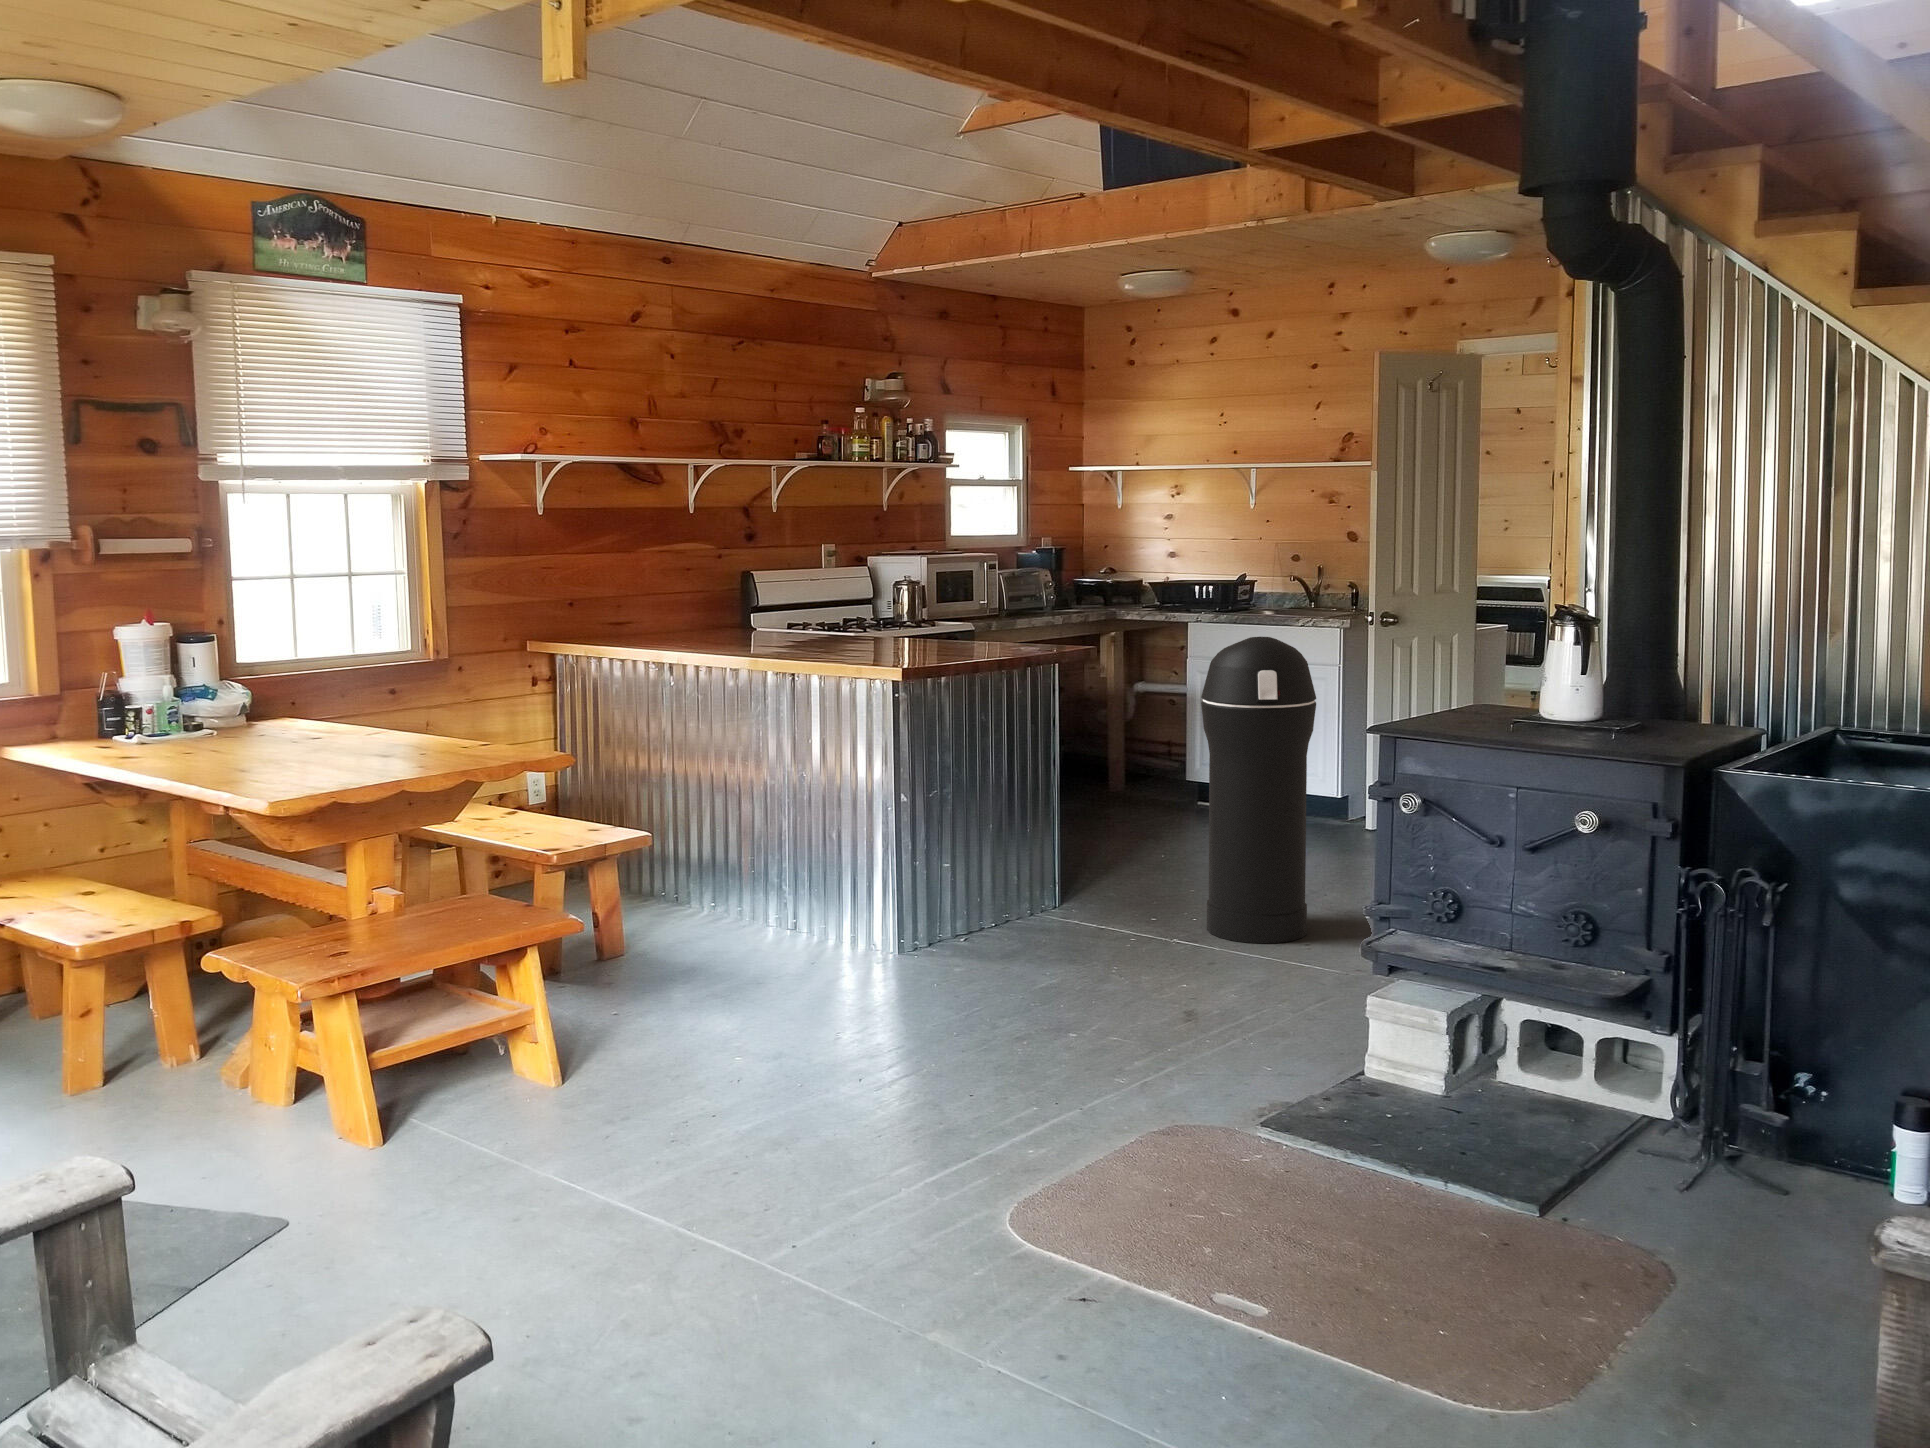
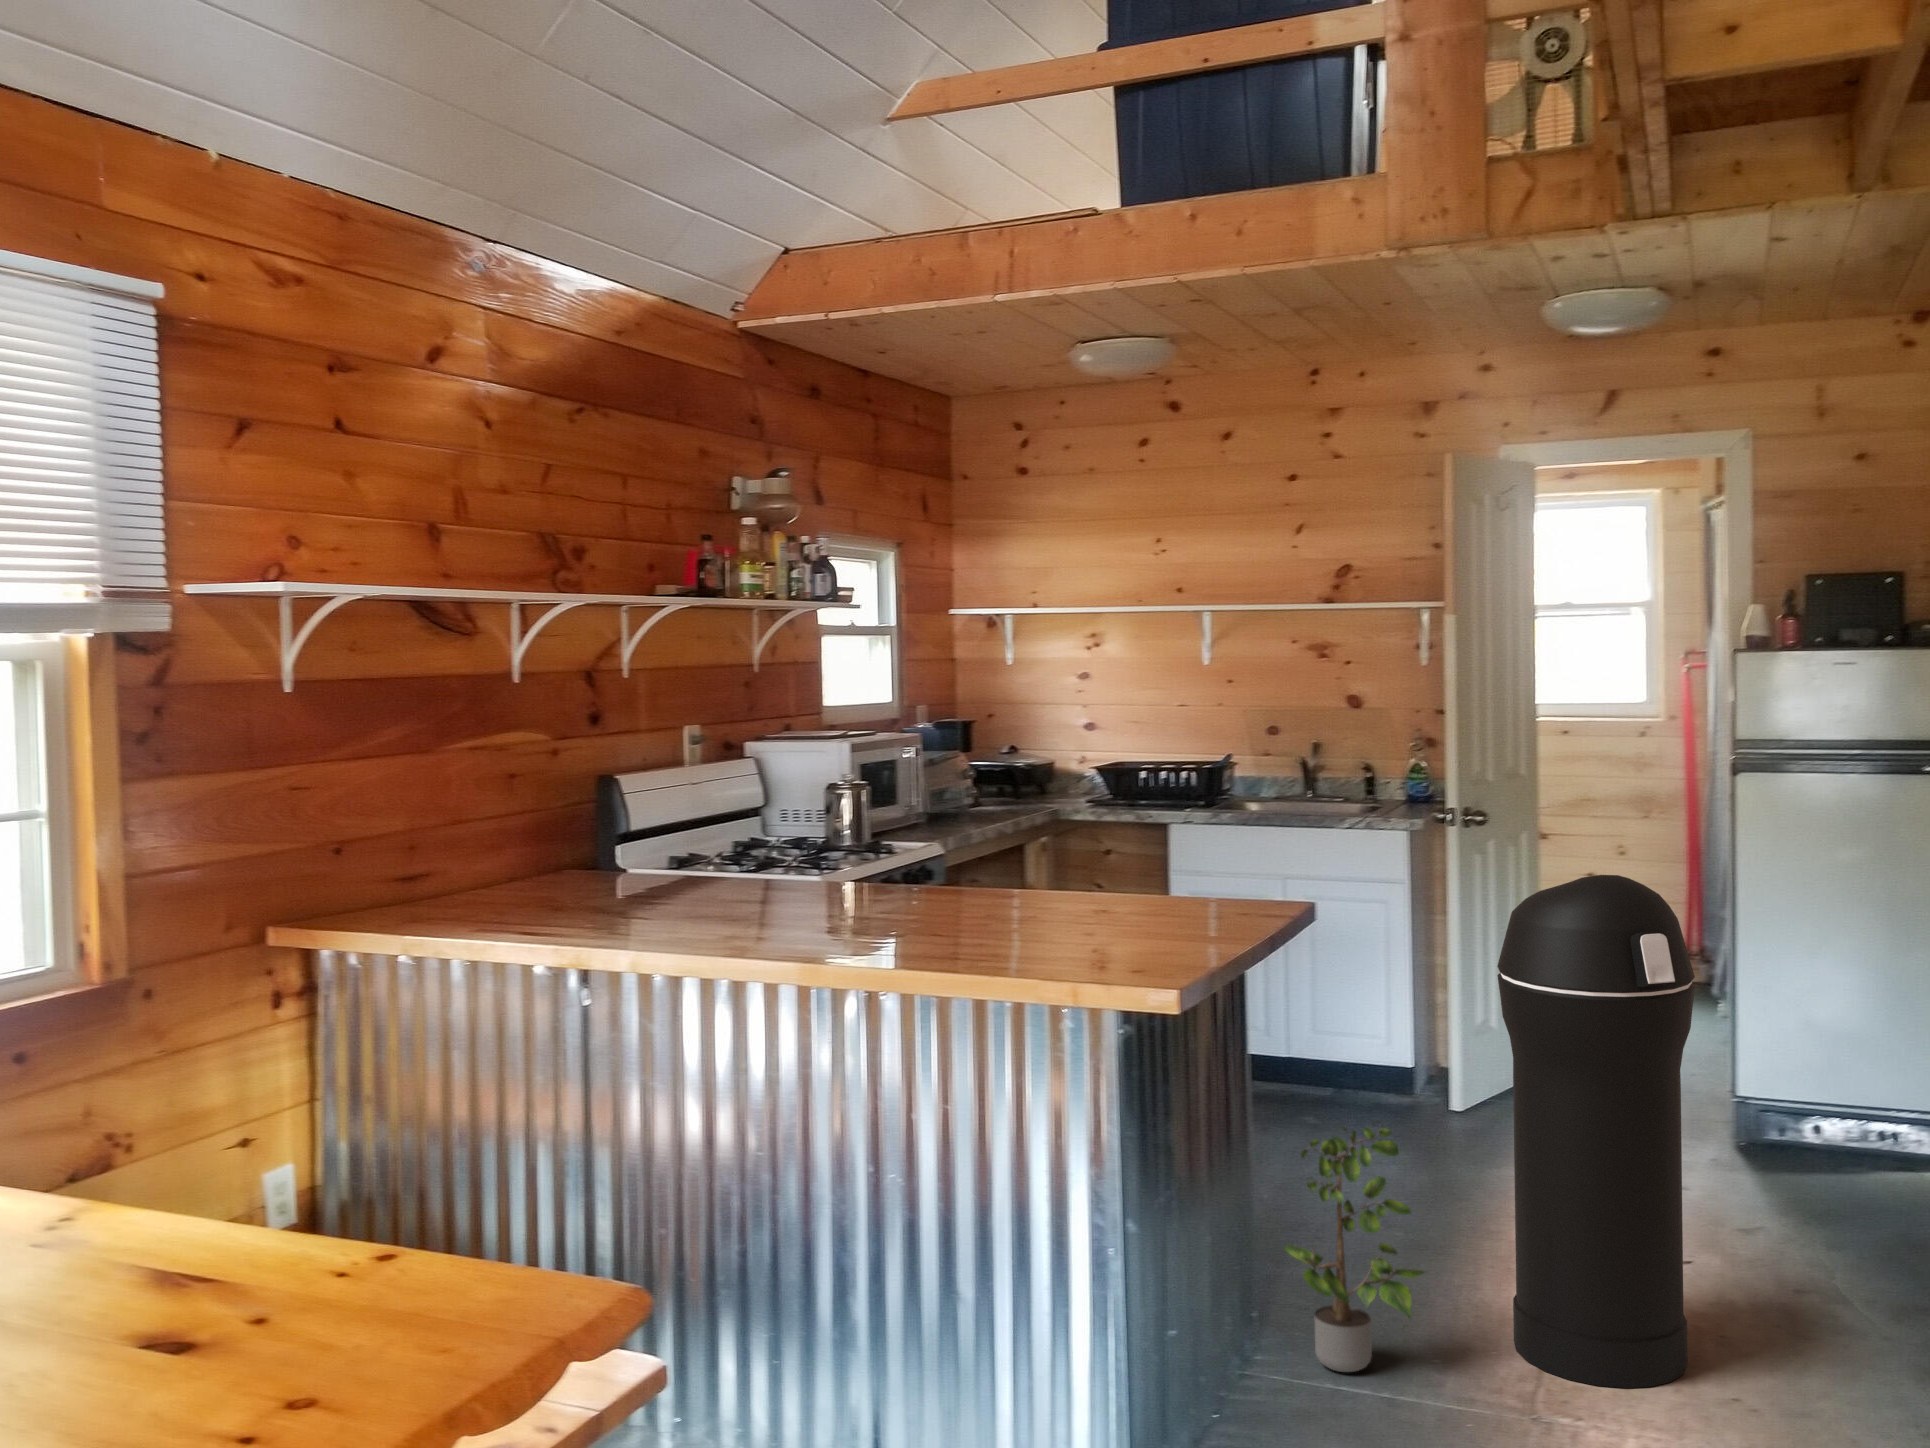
potted plant: none [1066,780,1152,925] -> present [1285,1127,1425,1372]

